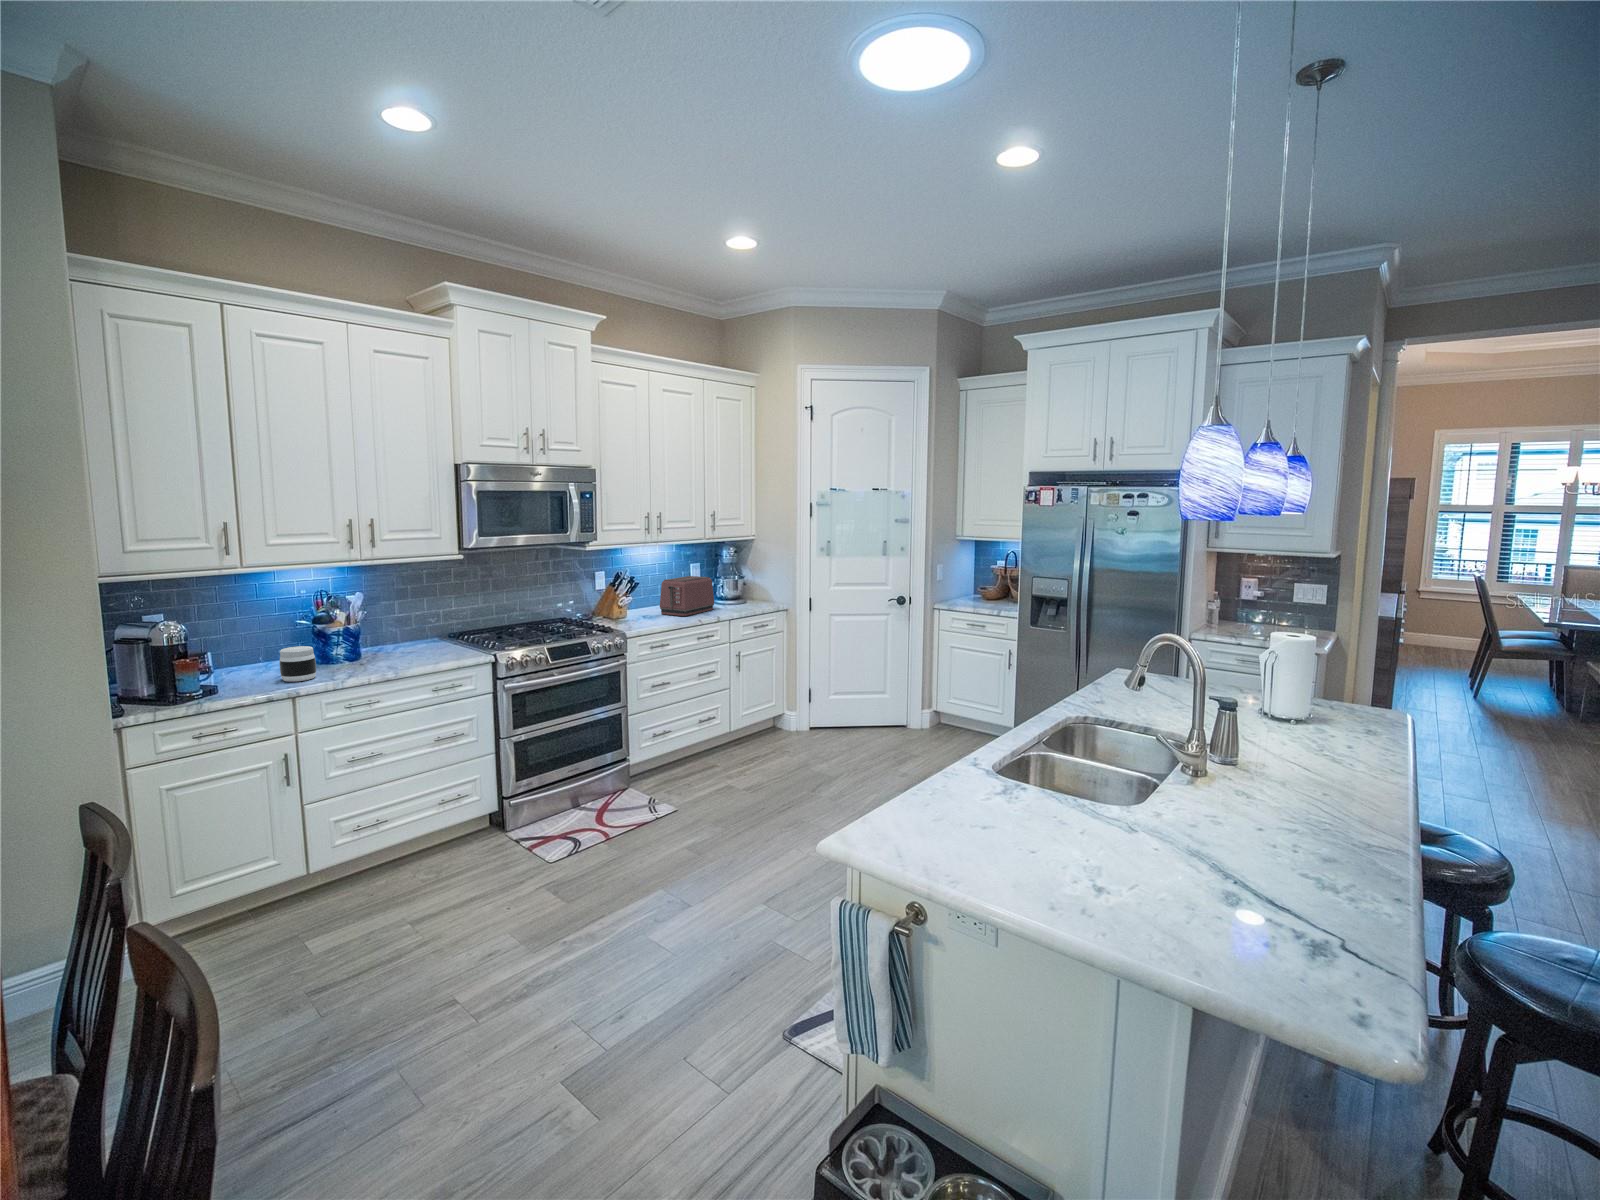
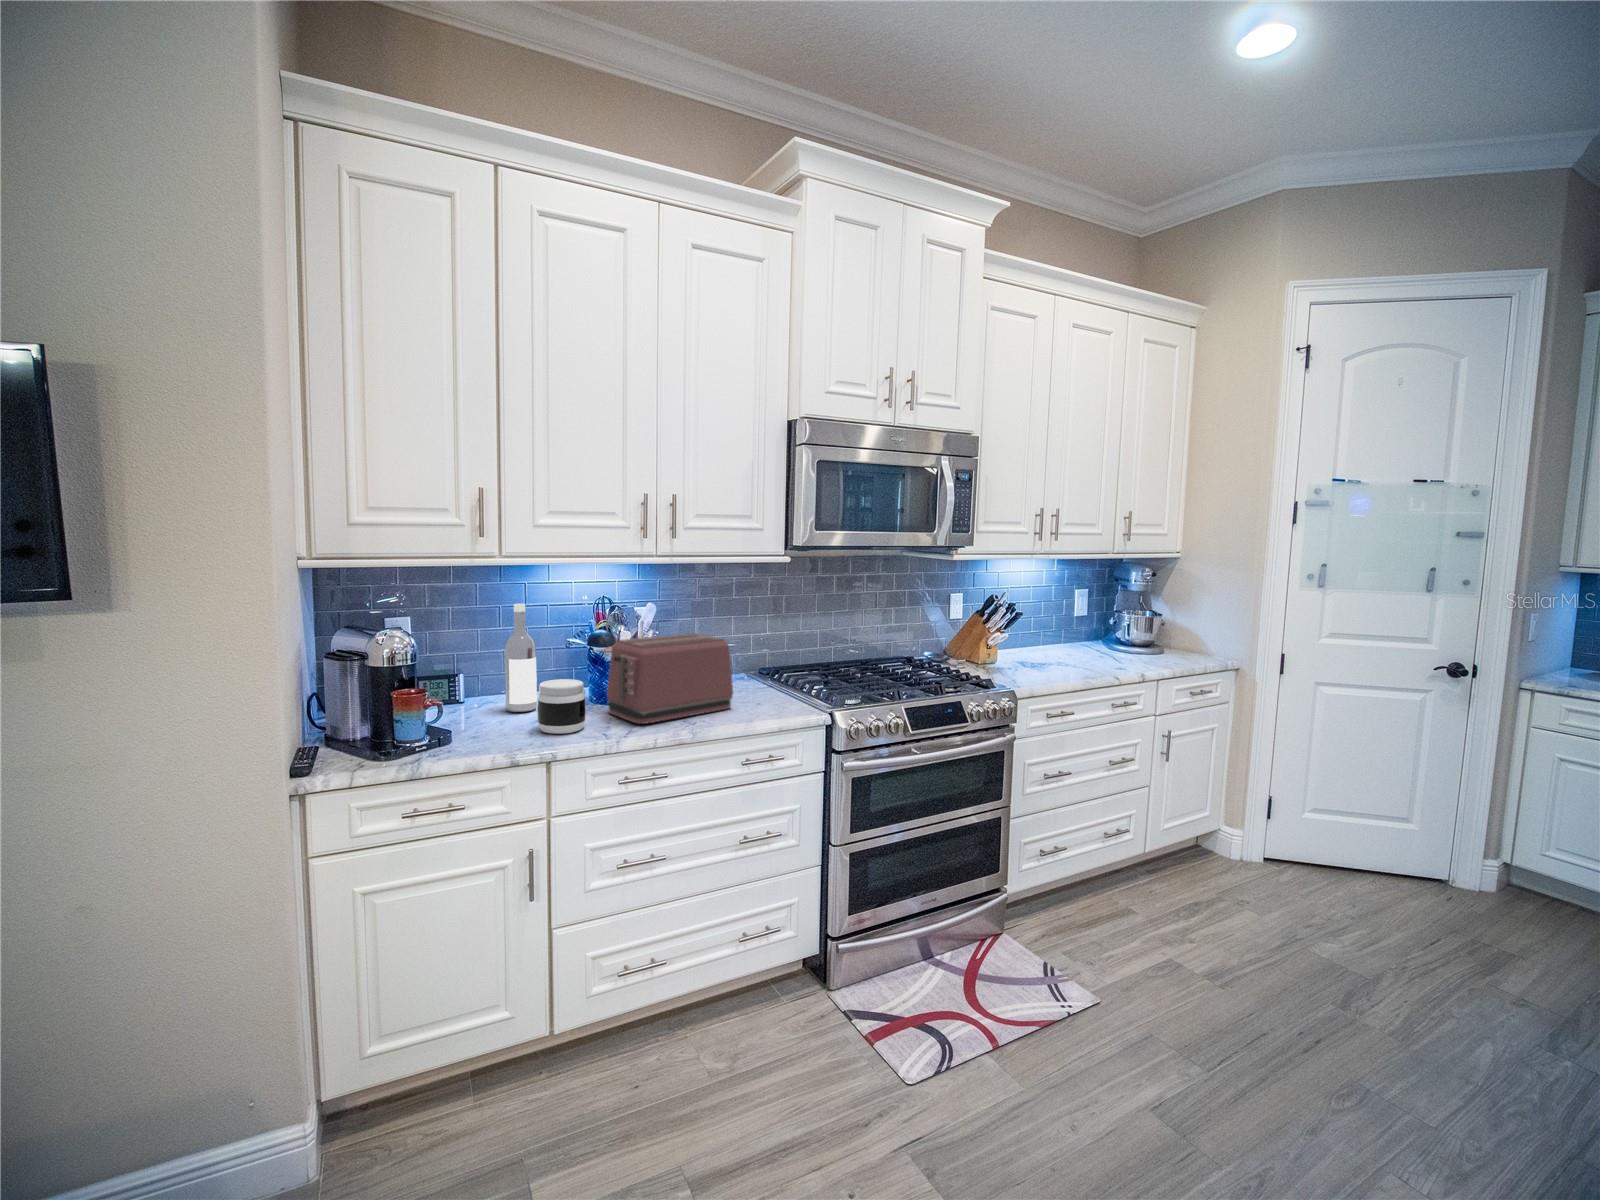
toaster: present [660,576,714,616] -> present [607,633,733,724]
wine bottle: none [247,598,275,673] -> present [505,604,537,712]

